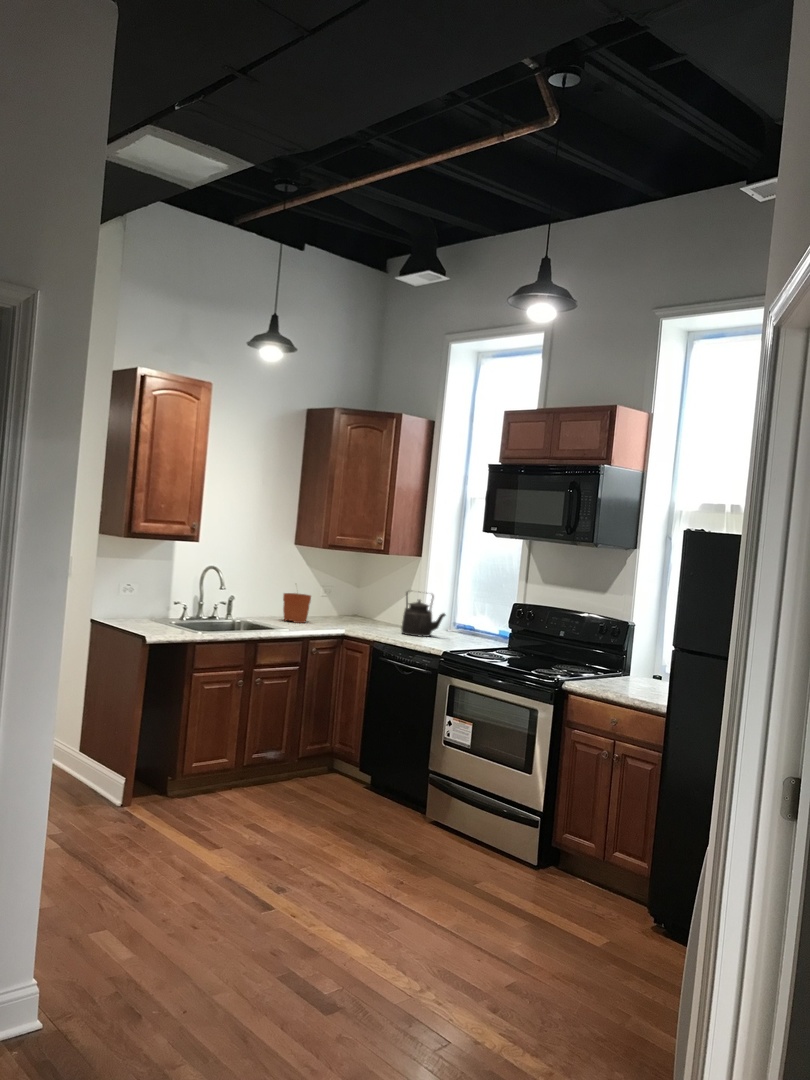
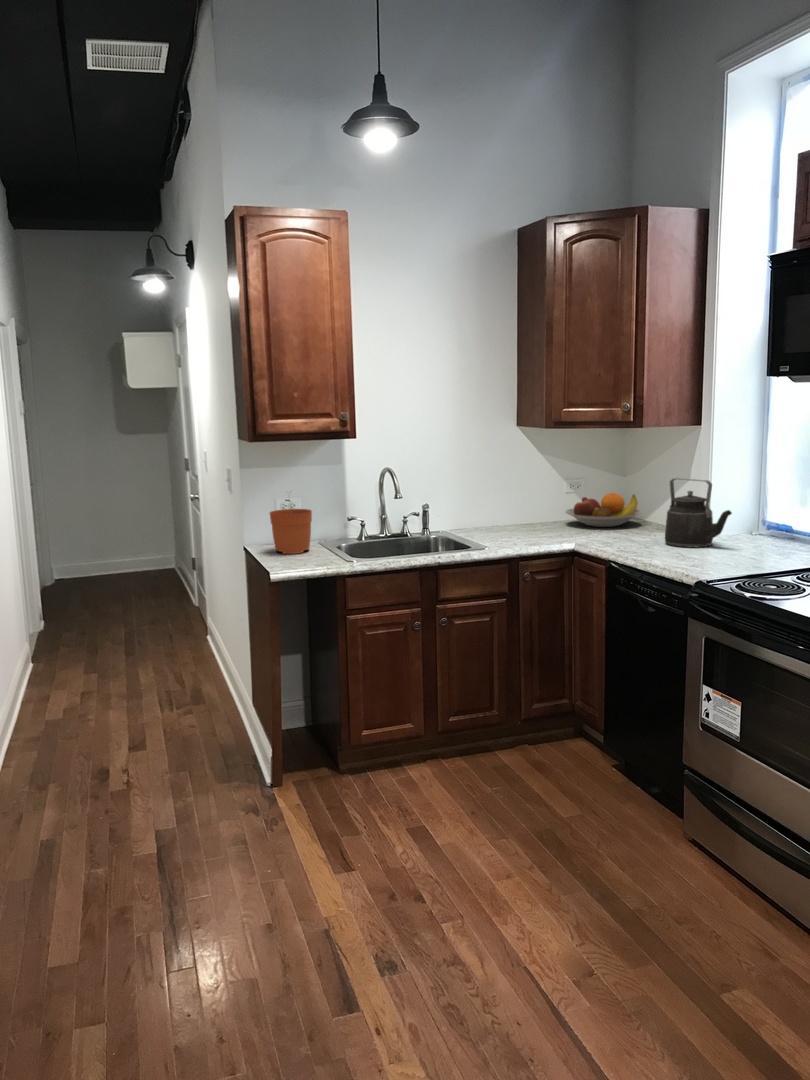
plant pot: present [283,593,311,623] -> present [270,508,312,554]
fruit bowl: none [322,598,374,622] -> present [566,493,641,527]

